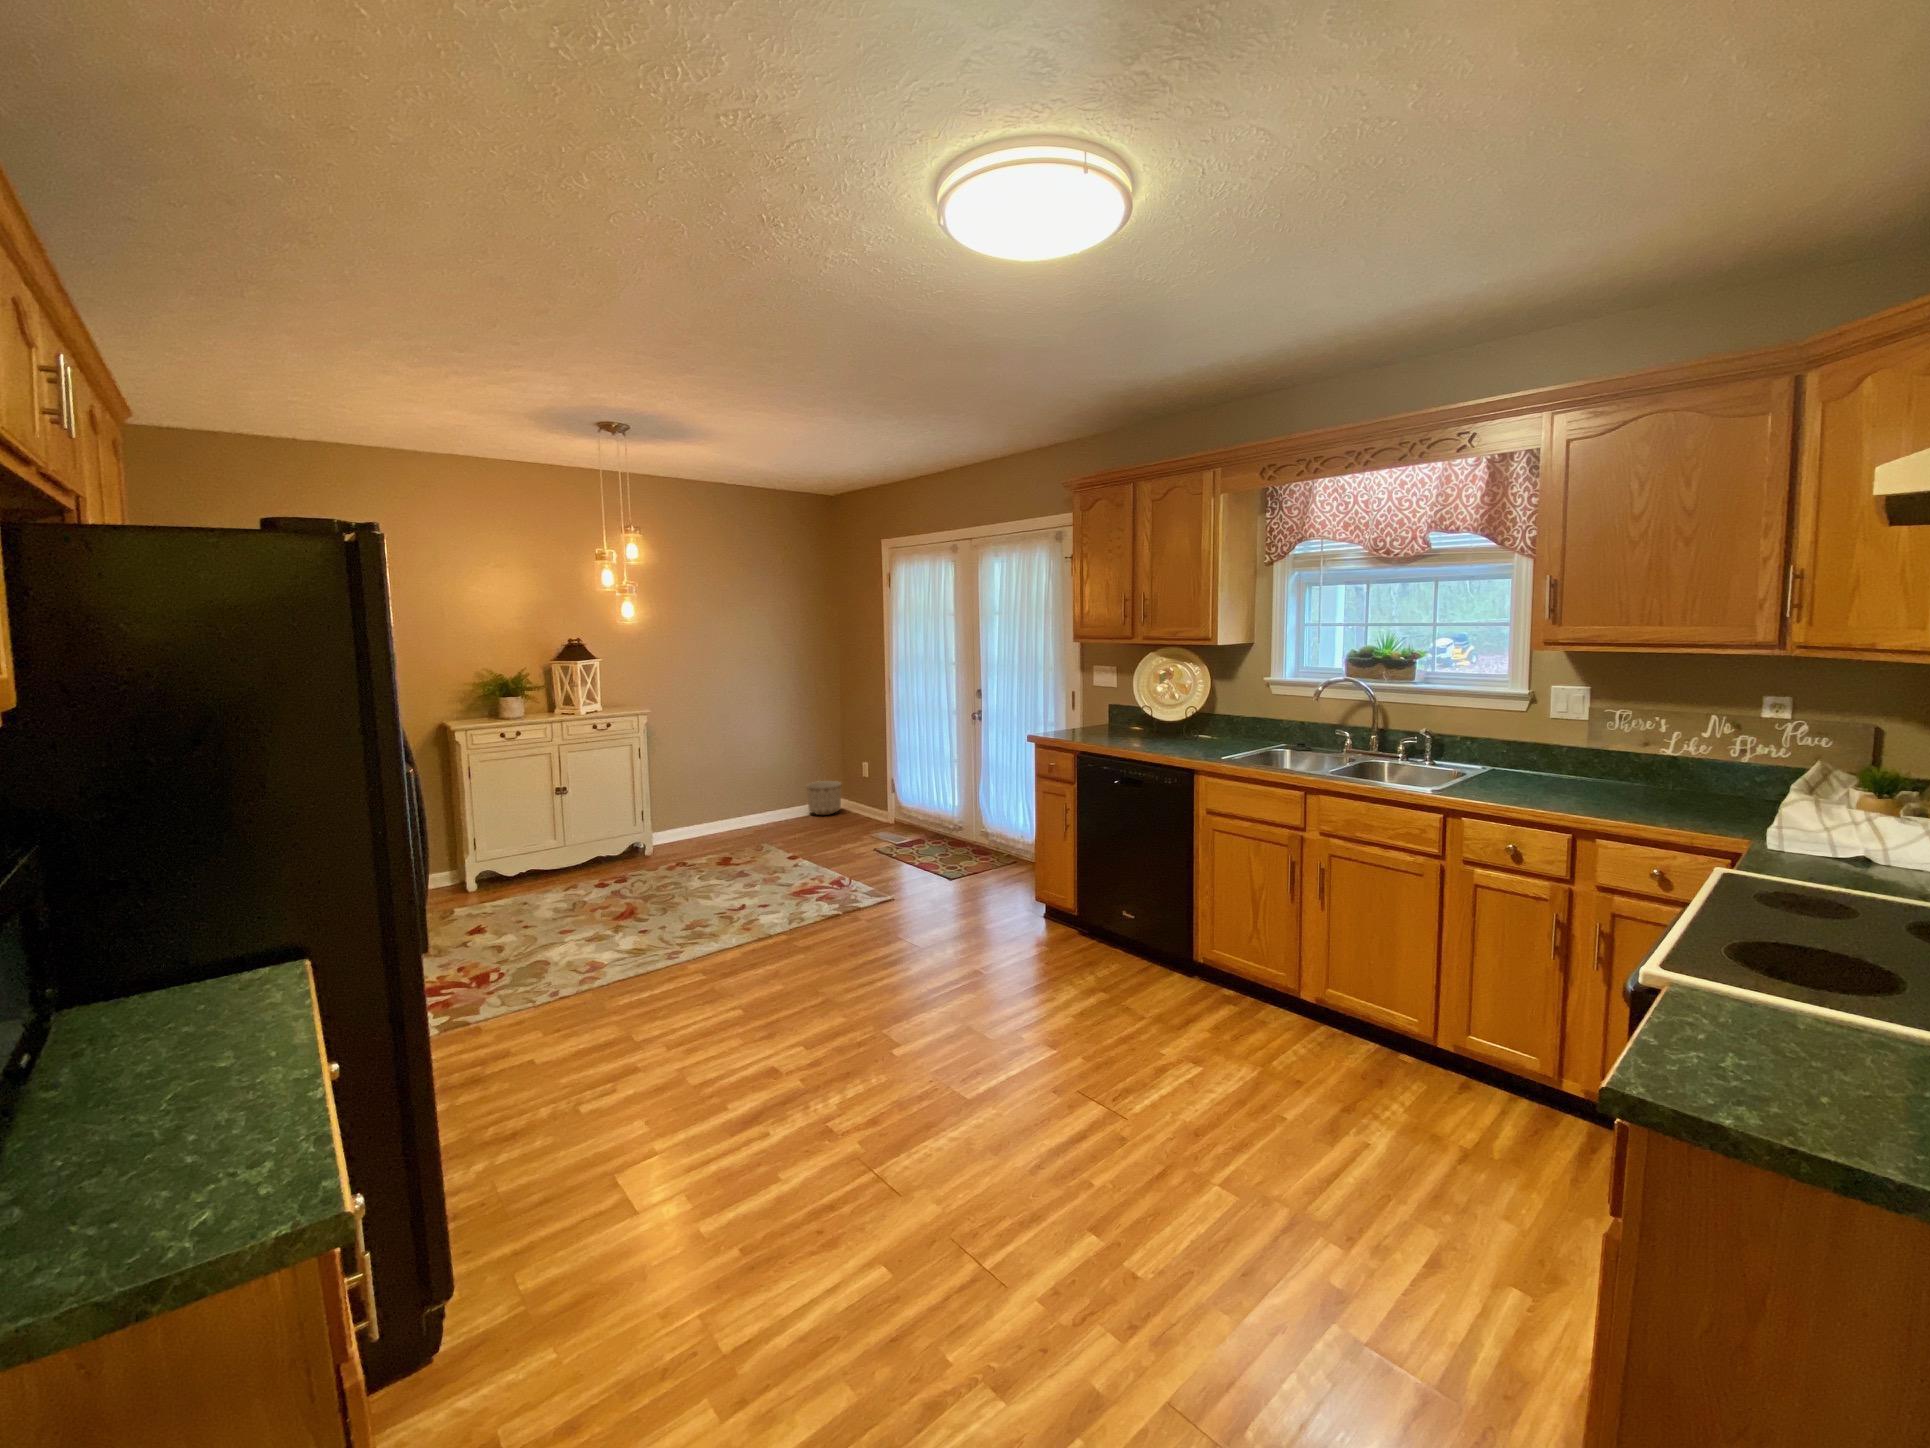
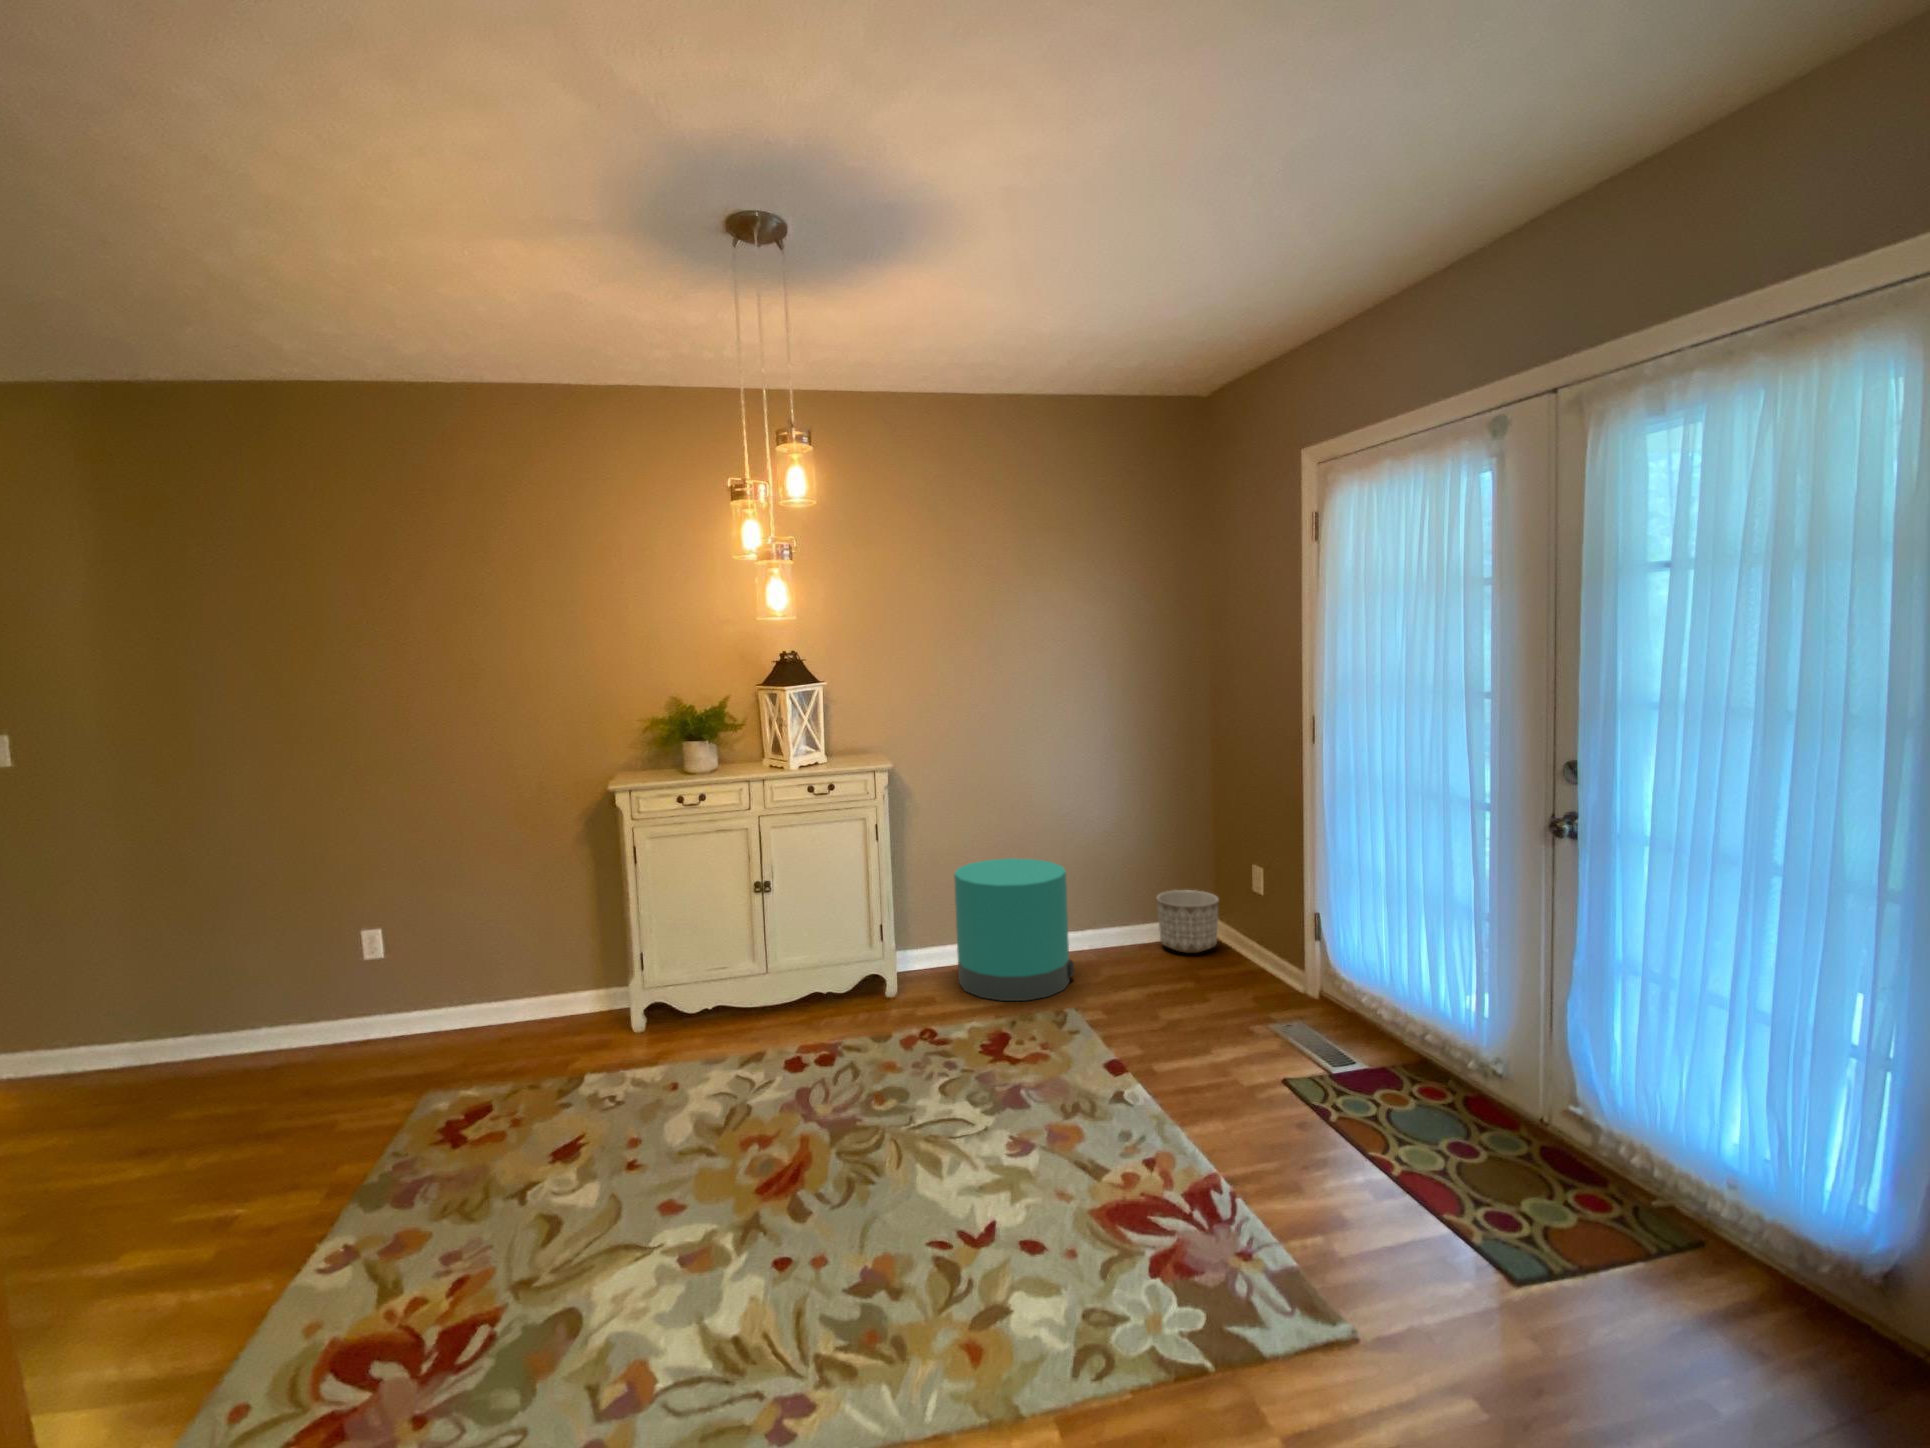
trash can: none [687,767,762,847] -> present [954,858,1074,1001]

